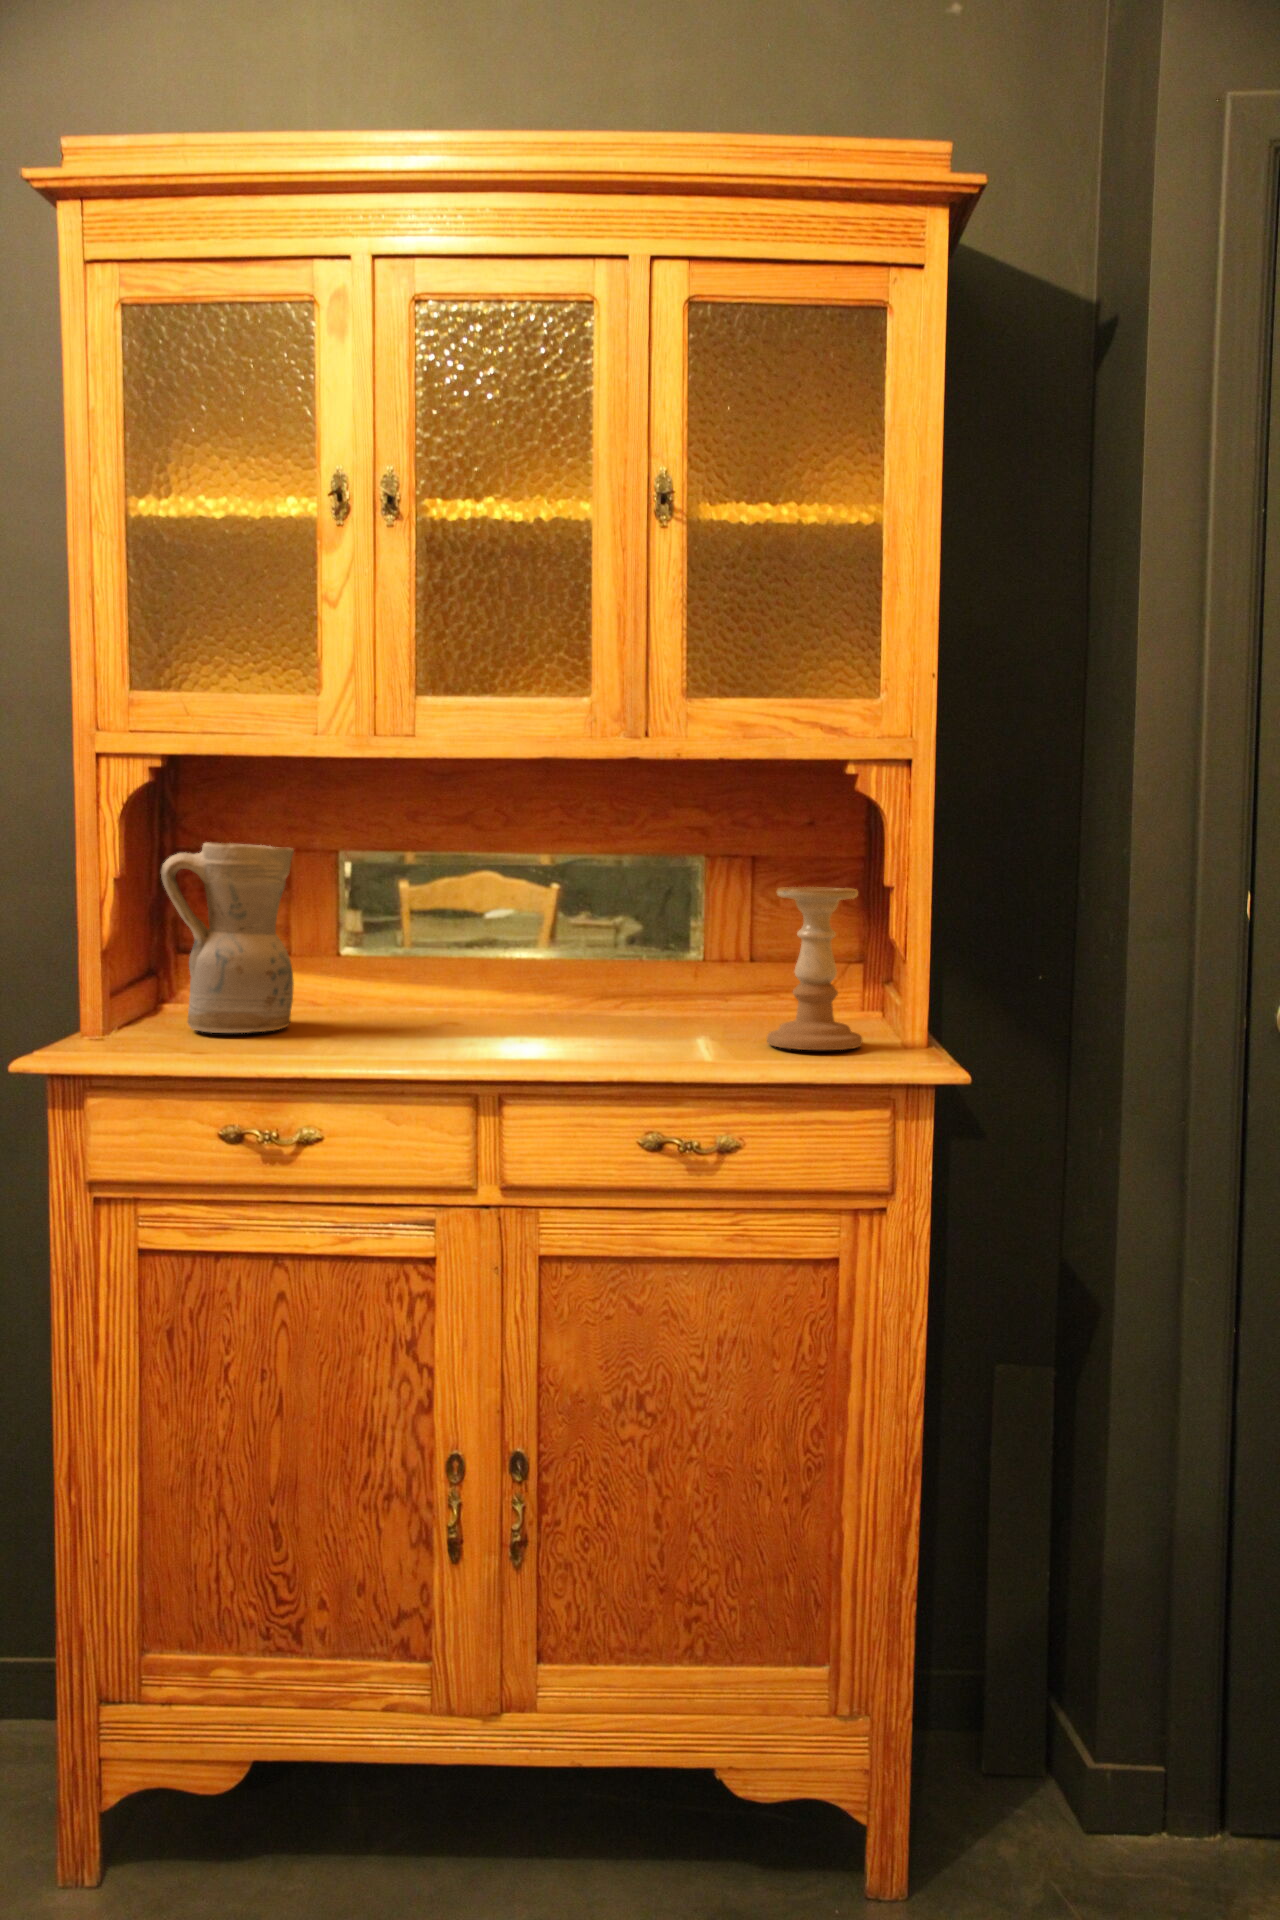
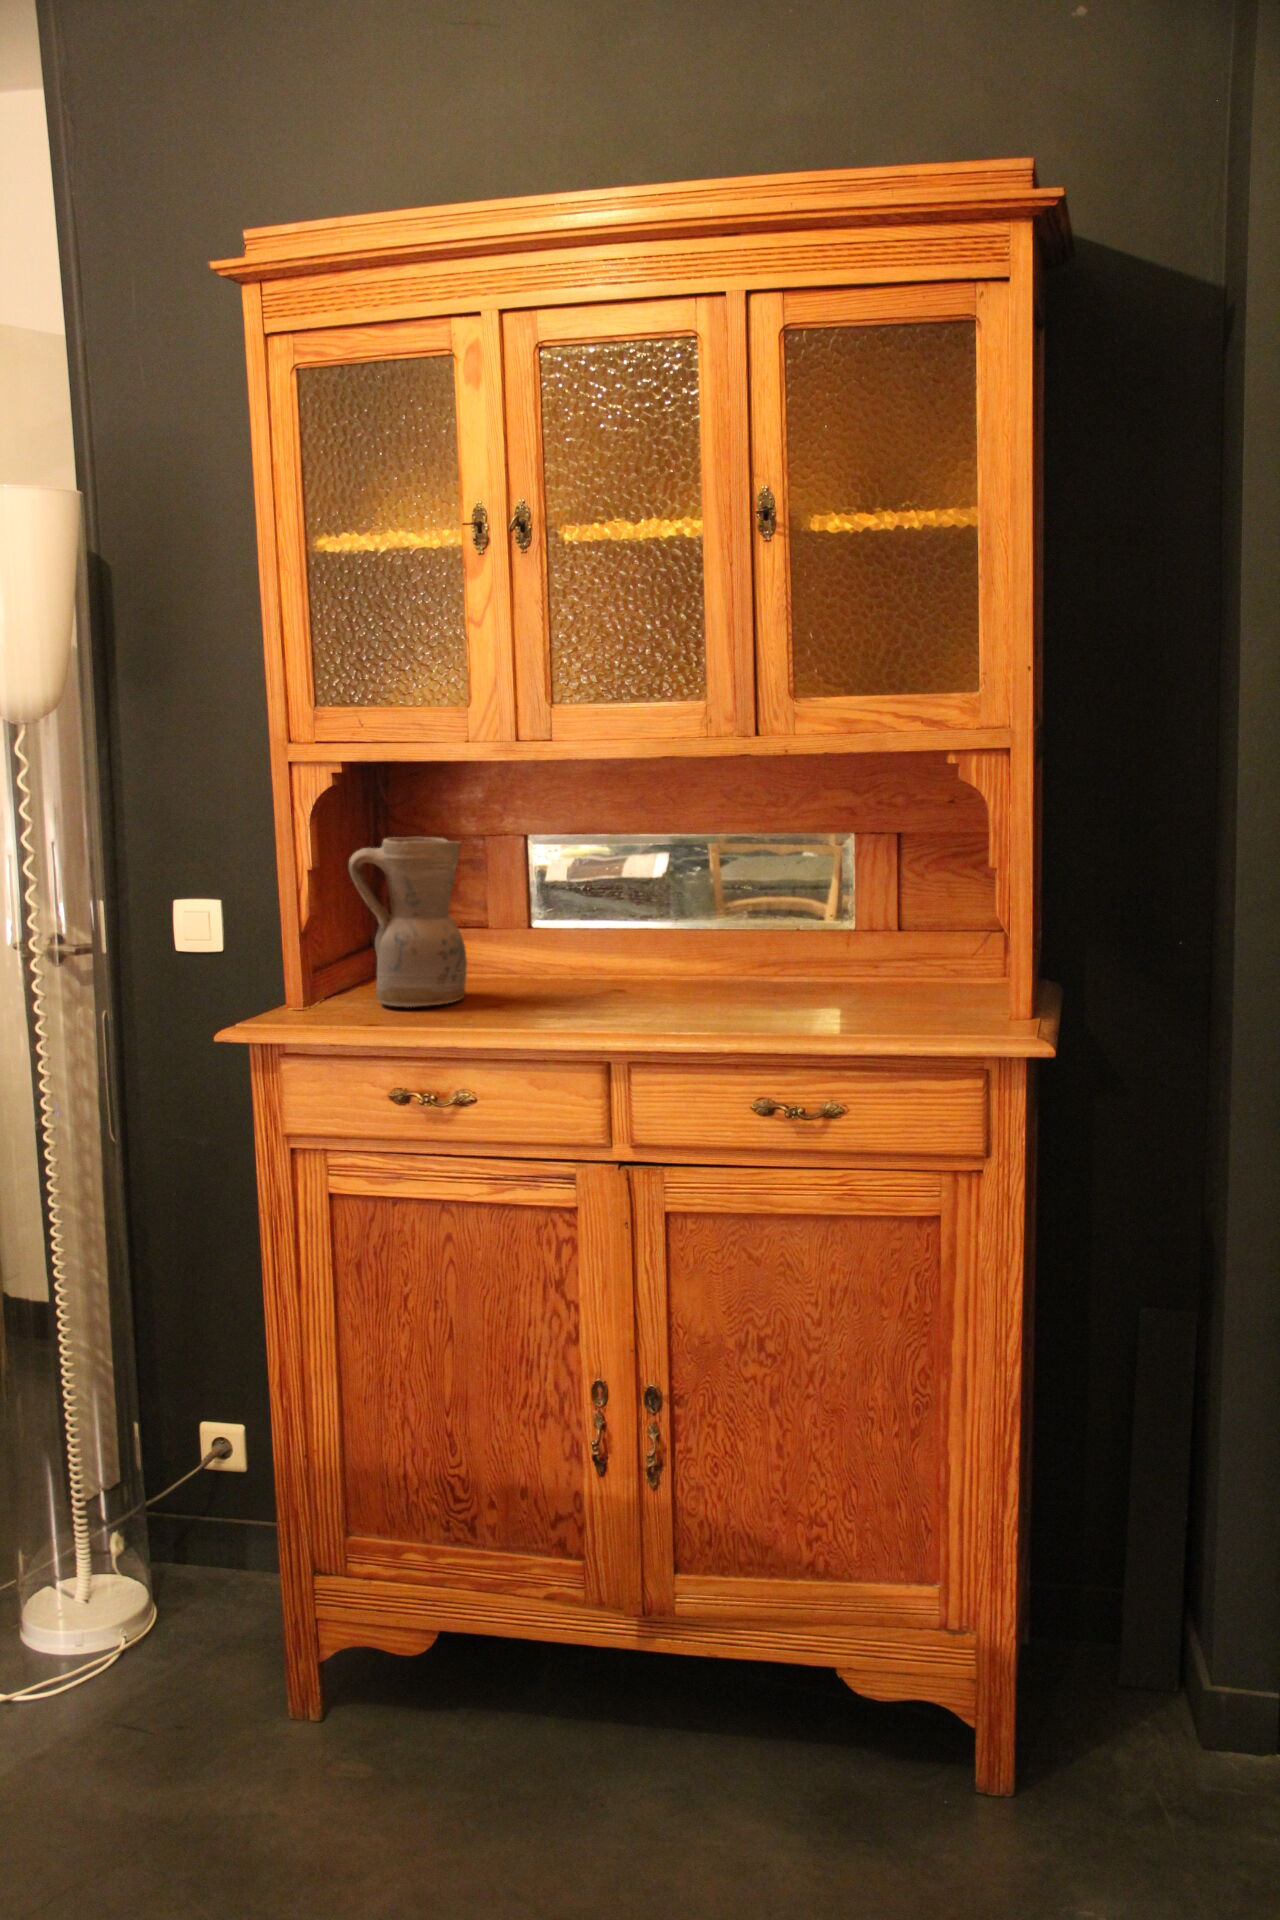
candle holder: present [767,887,862,1050] -> none [879,869,969,1024]

